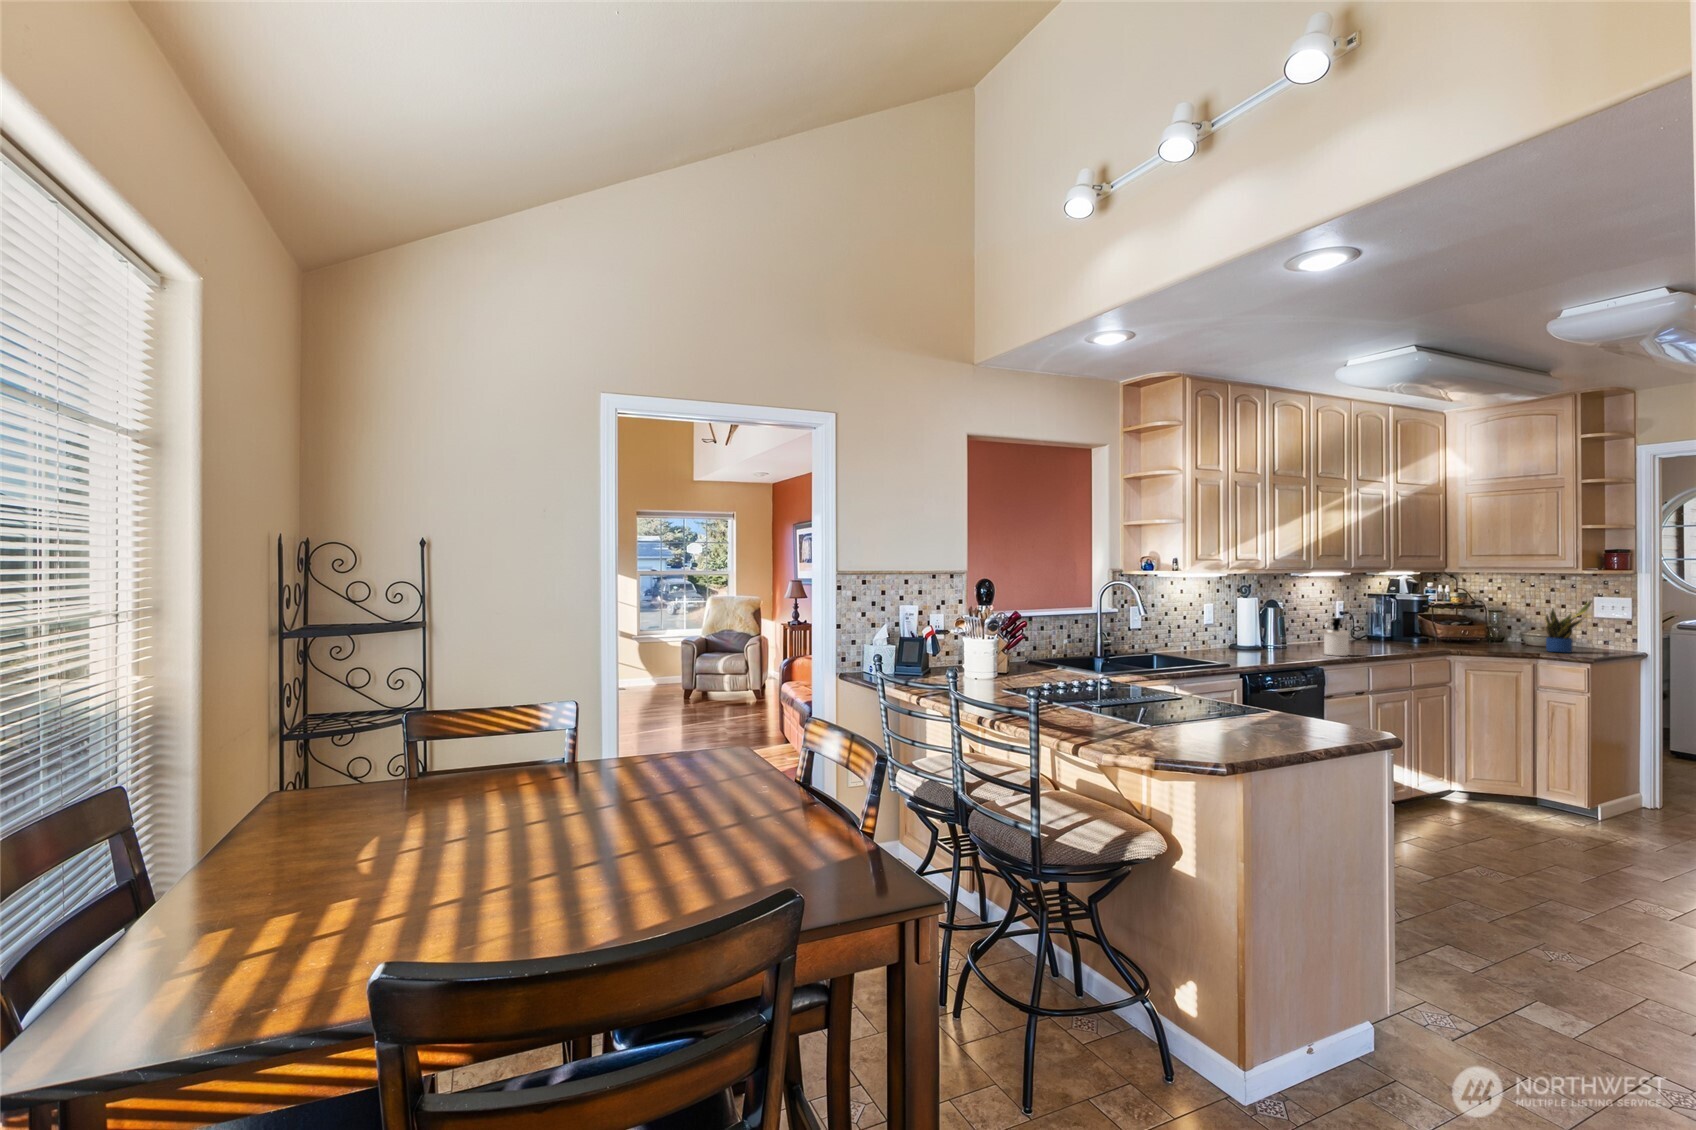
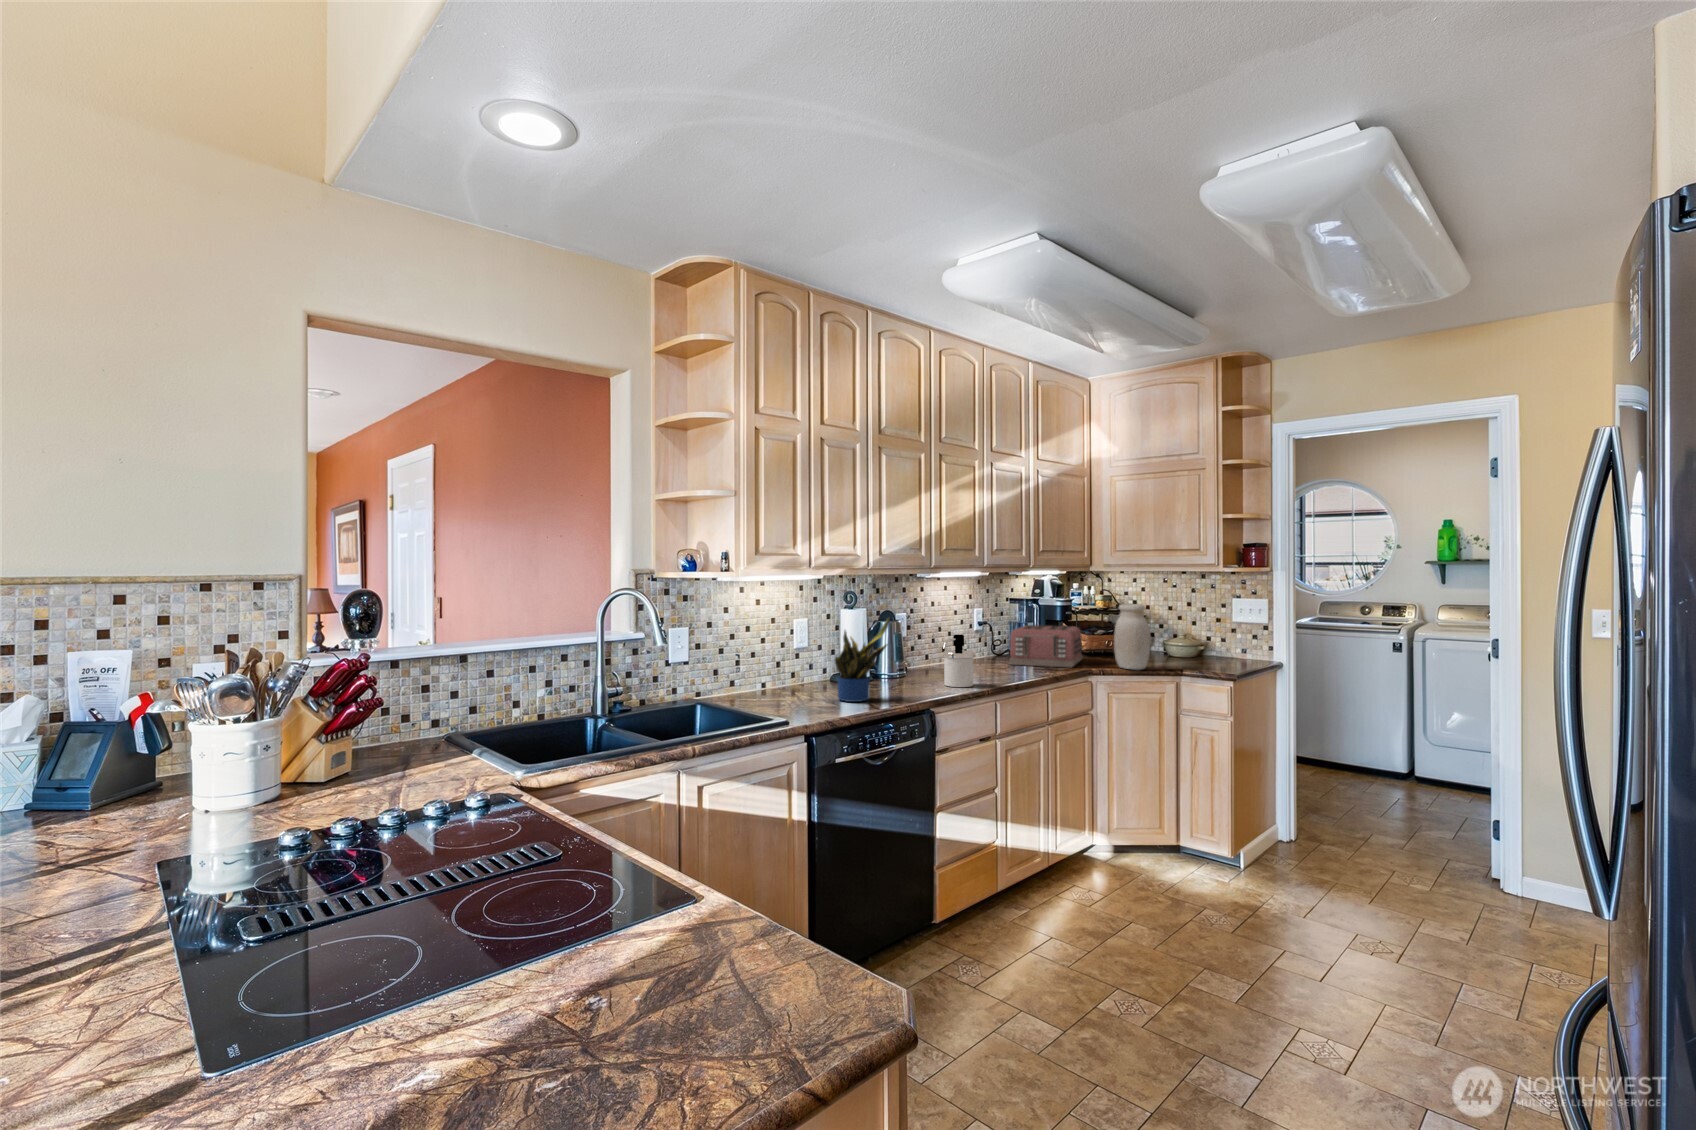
jar: none [1471,599,1506,652] -> present [1114,604,1150,670]
potted plant: present [1545,601,1591,653] -> present [835,618,890,702]
toaster: none [1371,615,1439,649] -> present [1009,625,1083,668]

